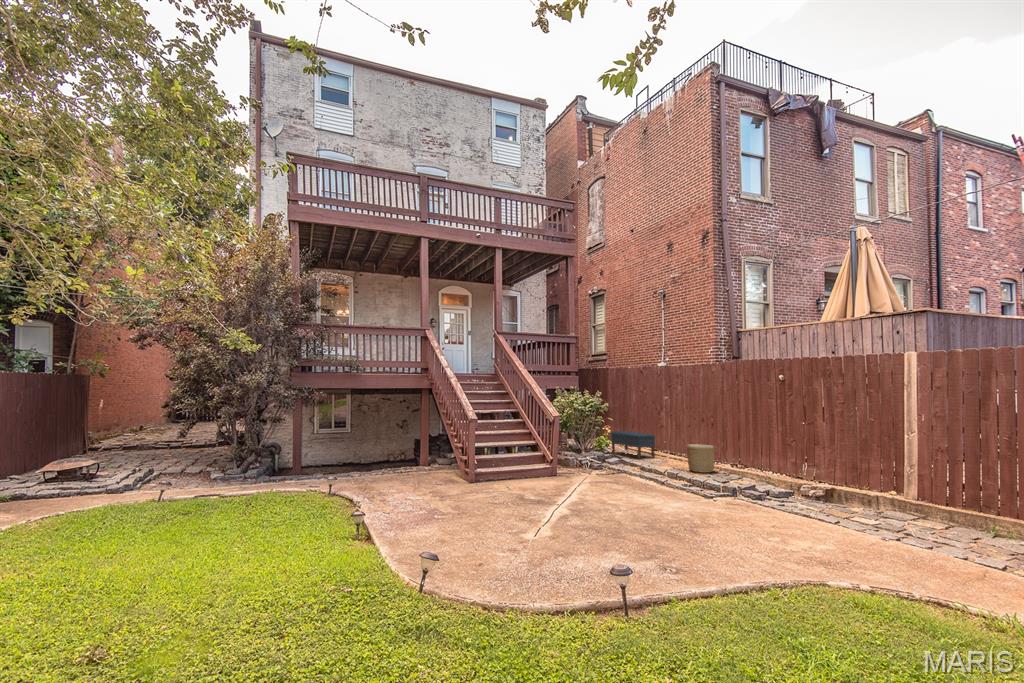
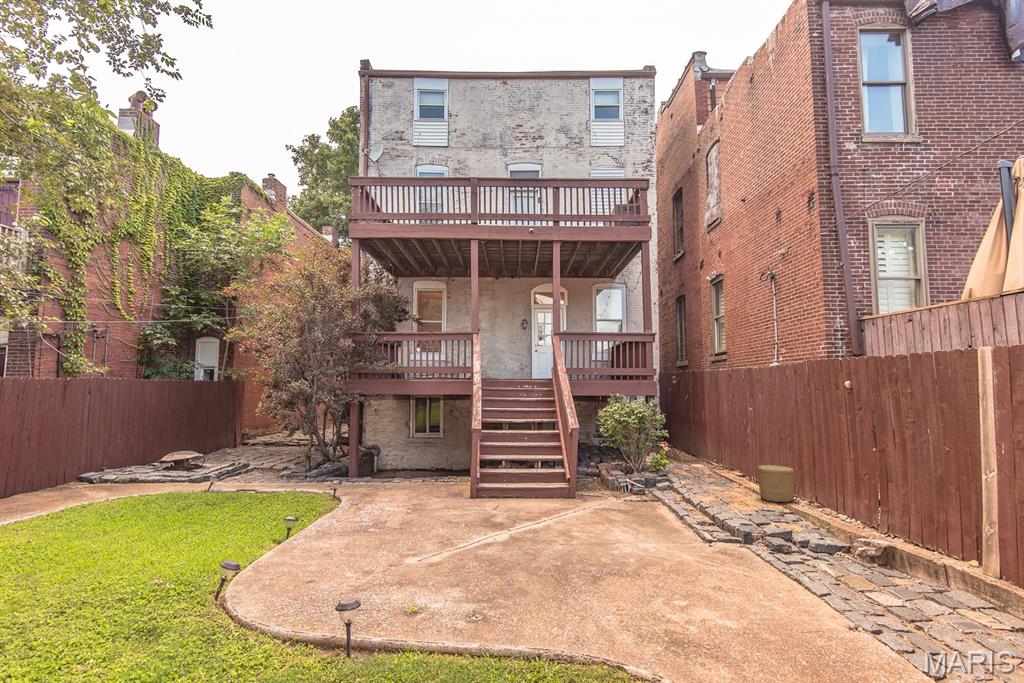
bench: present [611,431,655,459] -> none [704,444,748,479]

